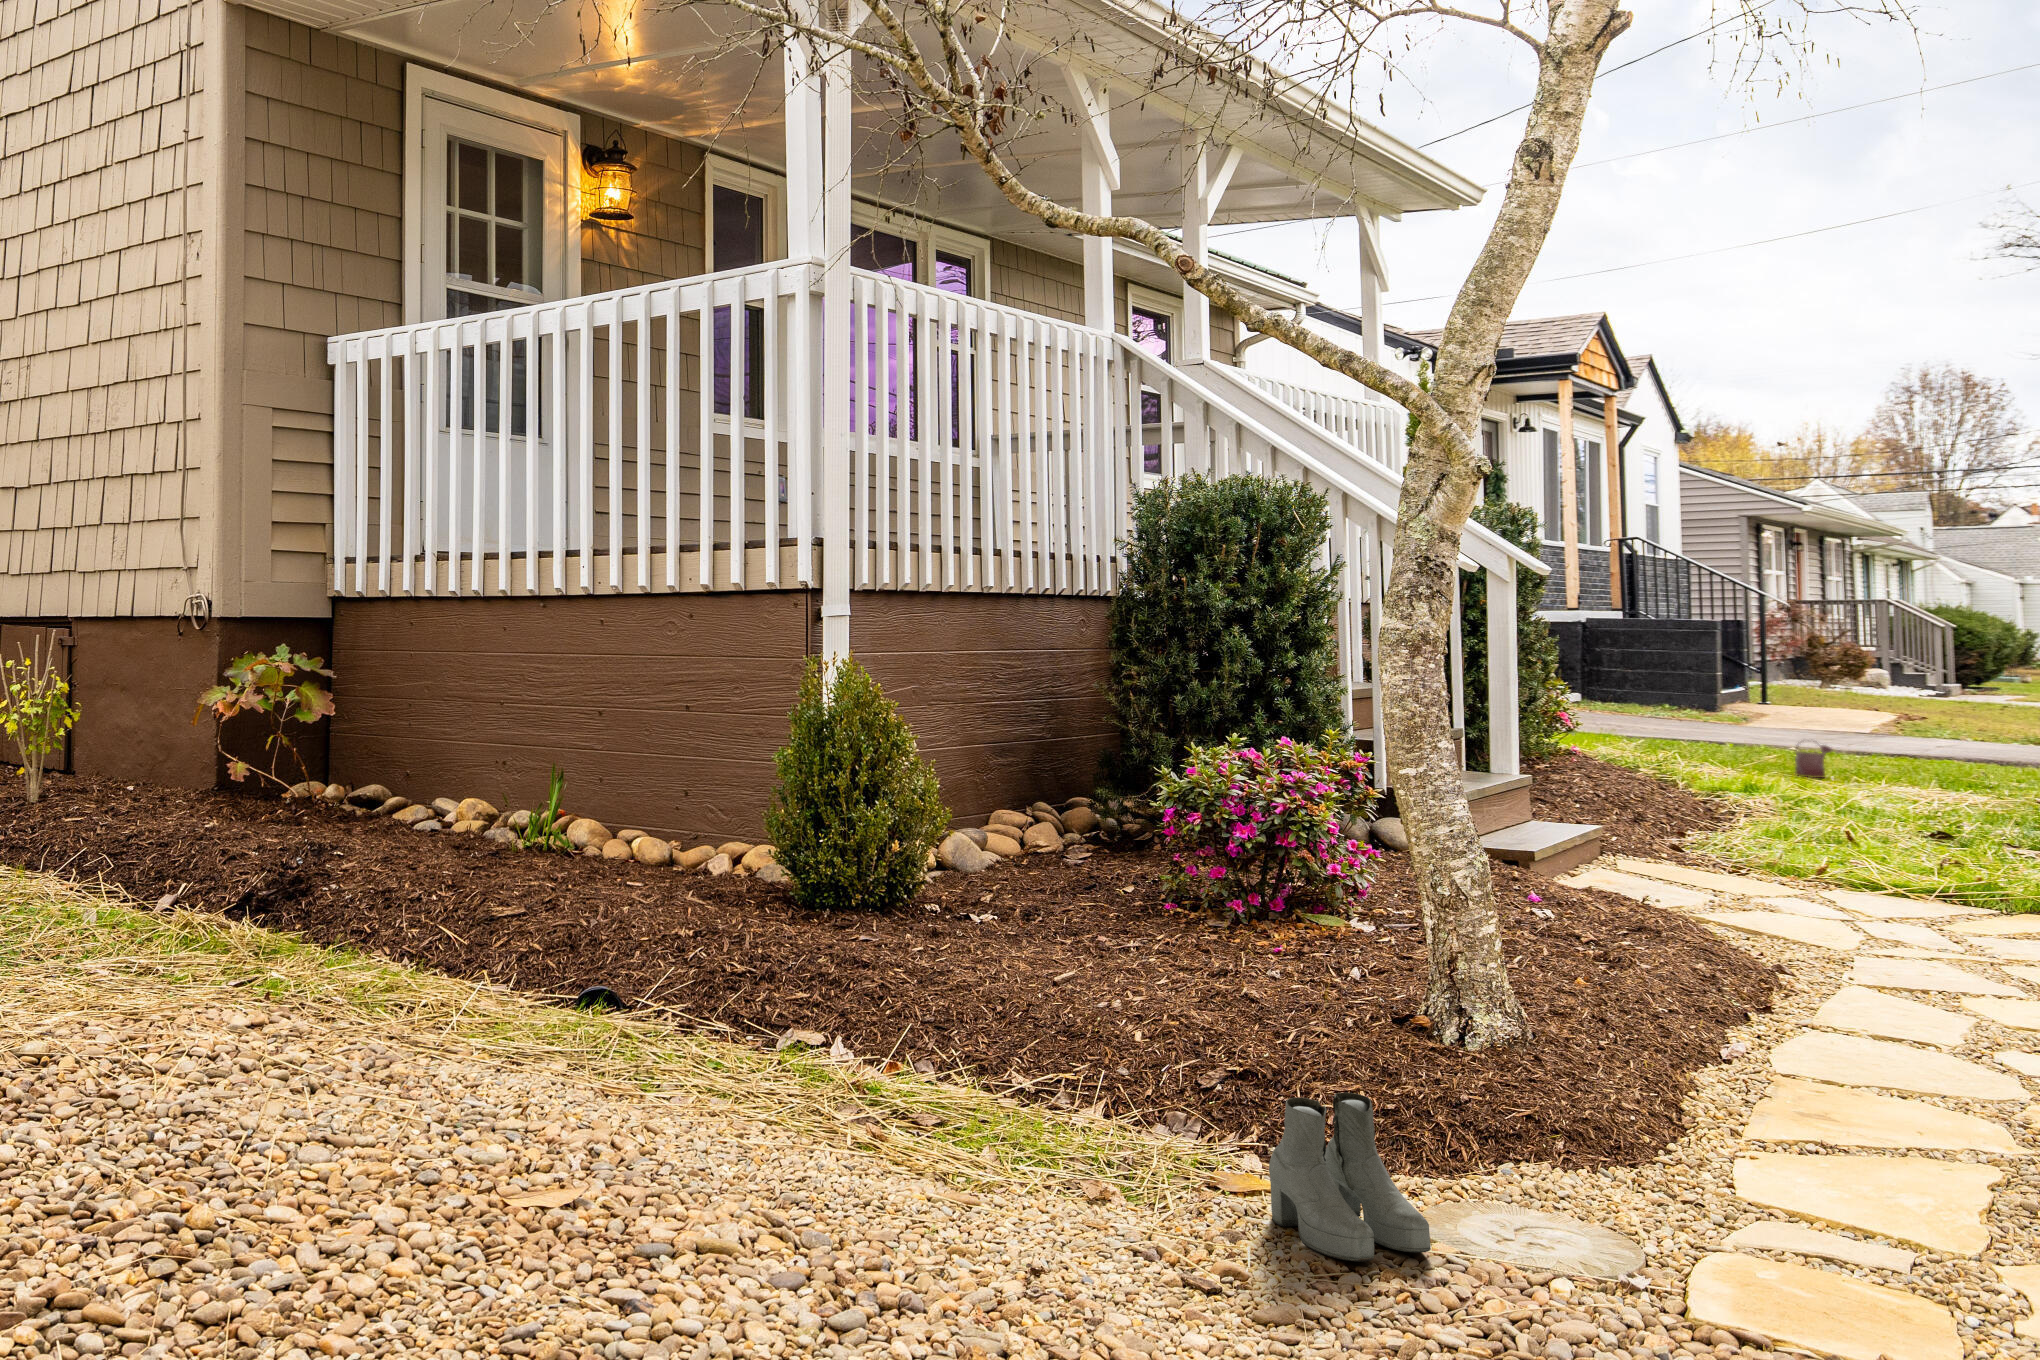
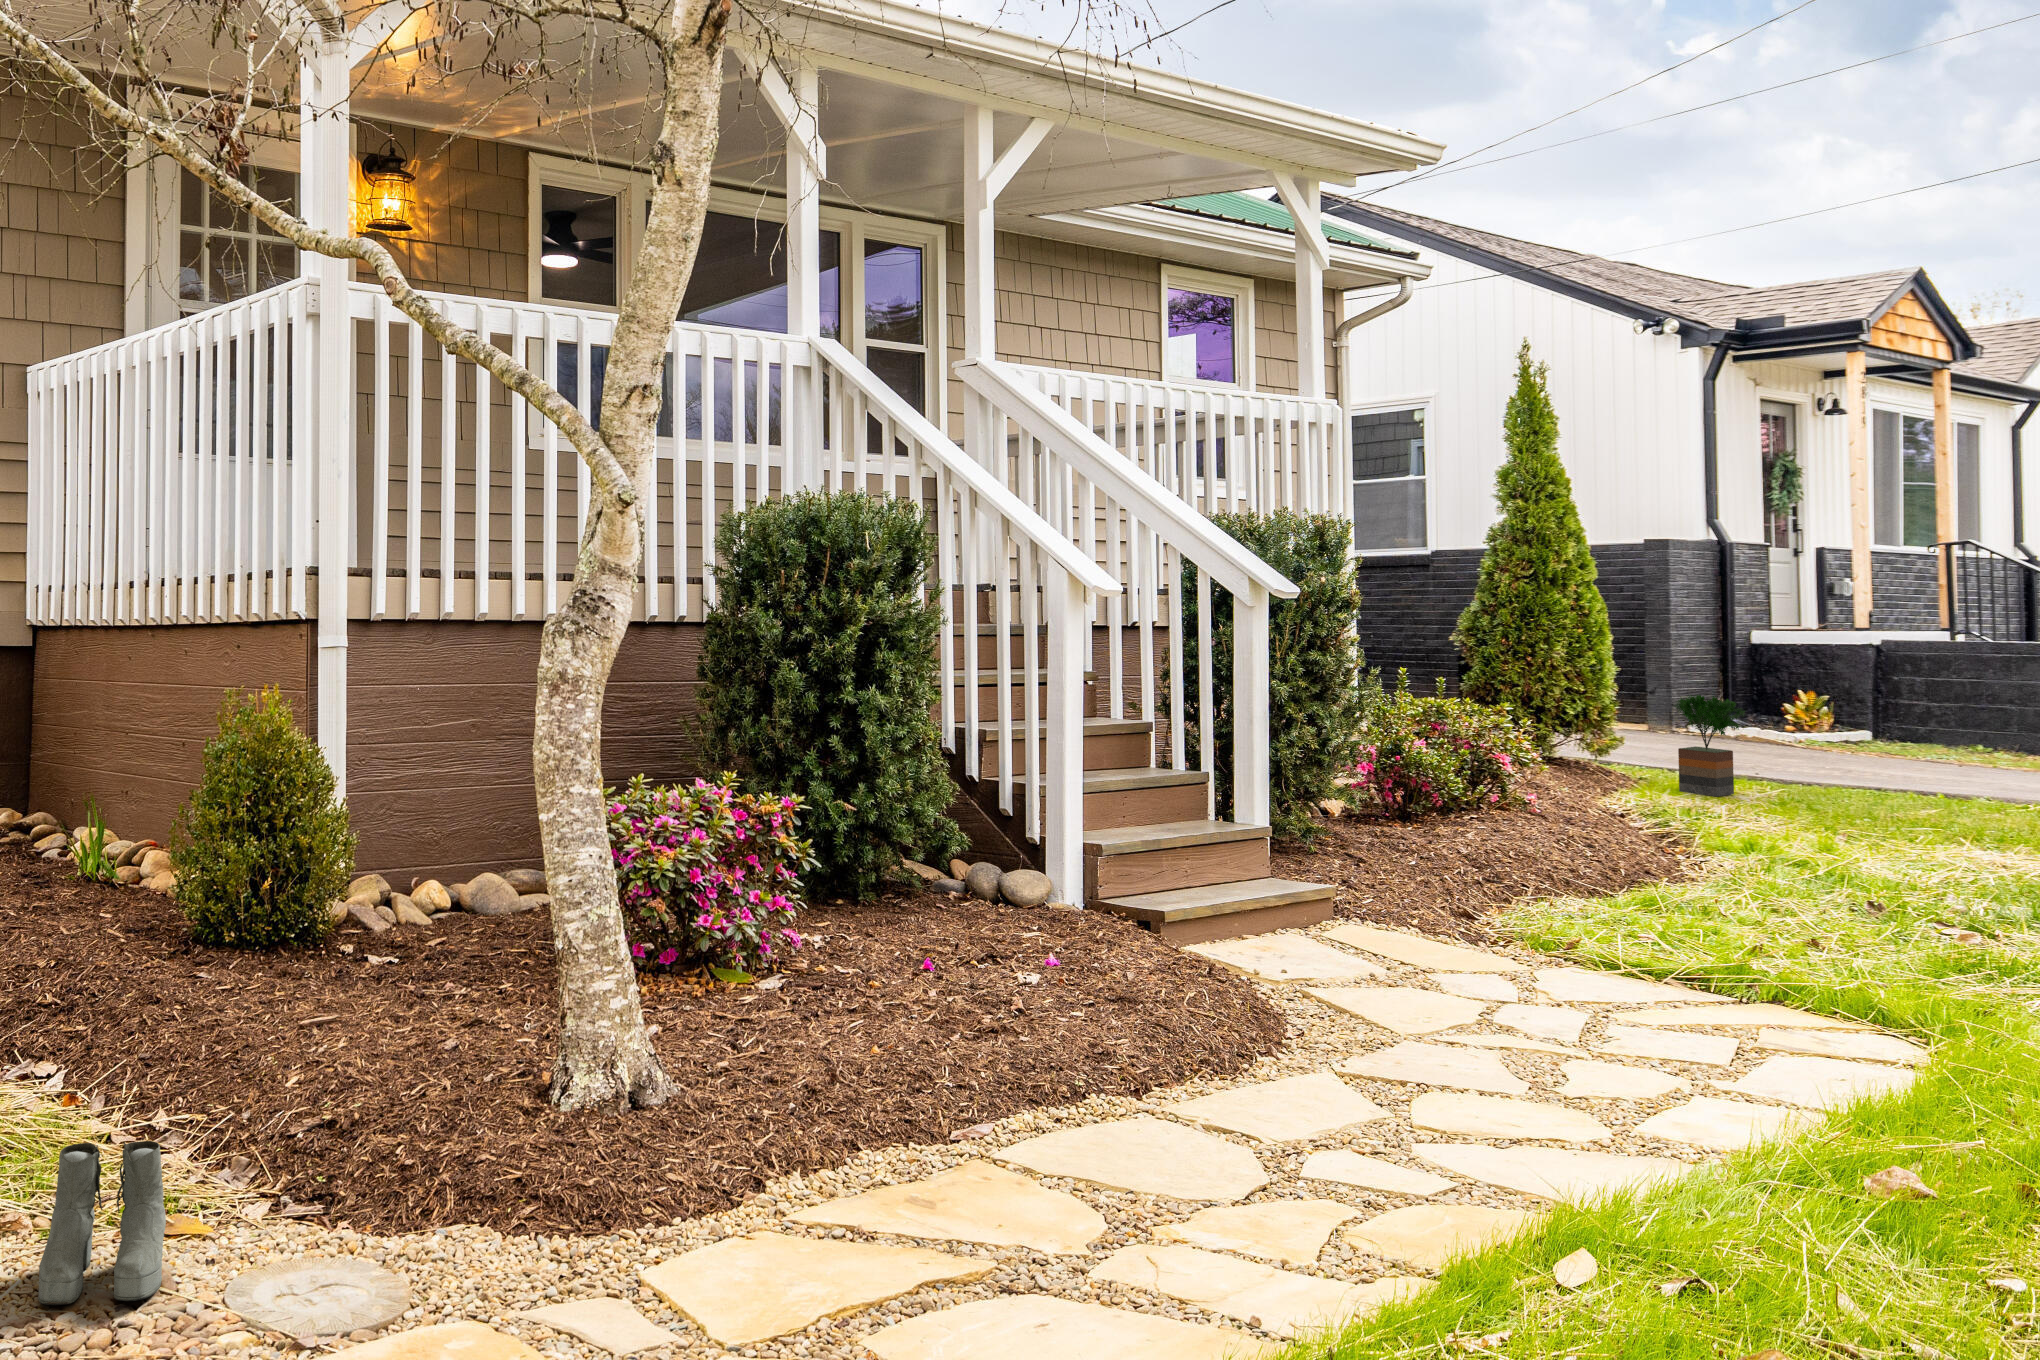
potted tree: none [1630,667,1696,755] -> present [1676,695,1745,797]
watering can: present [1795,745,1832,778] -> none [1829,781,1886,827]

